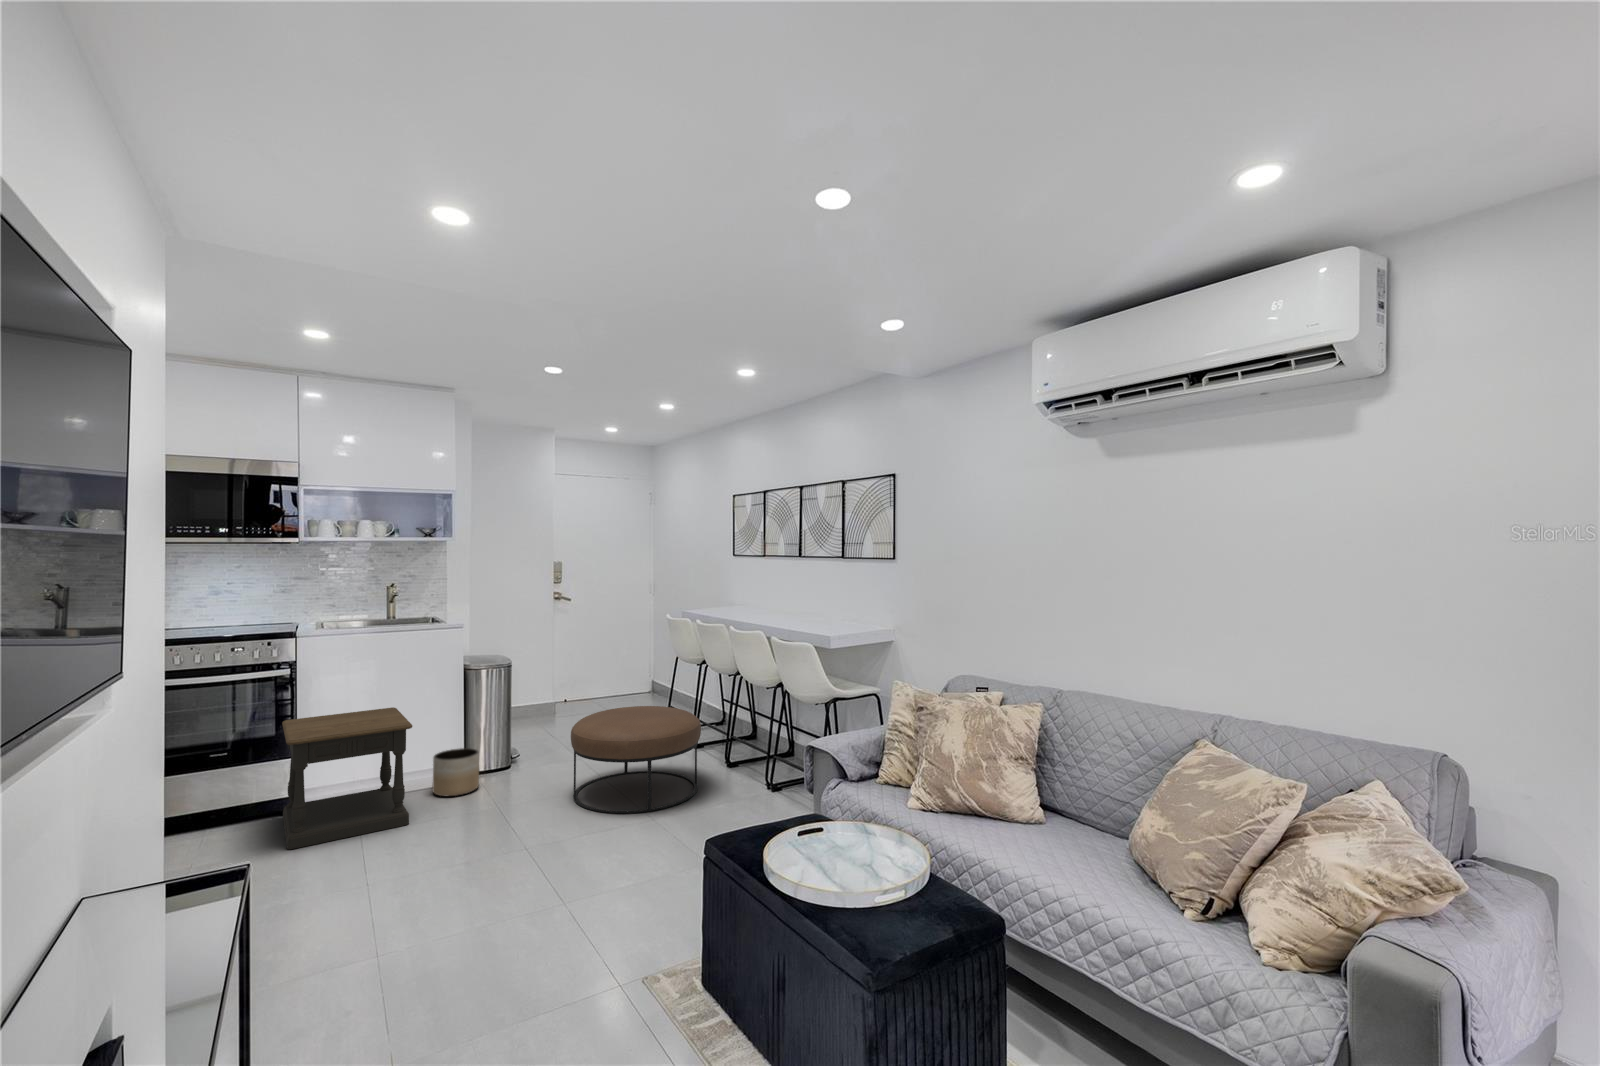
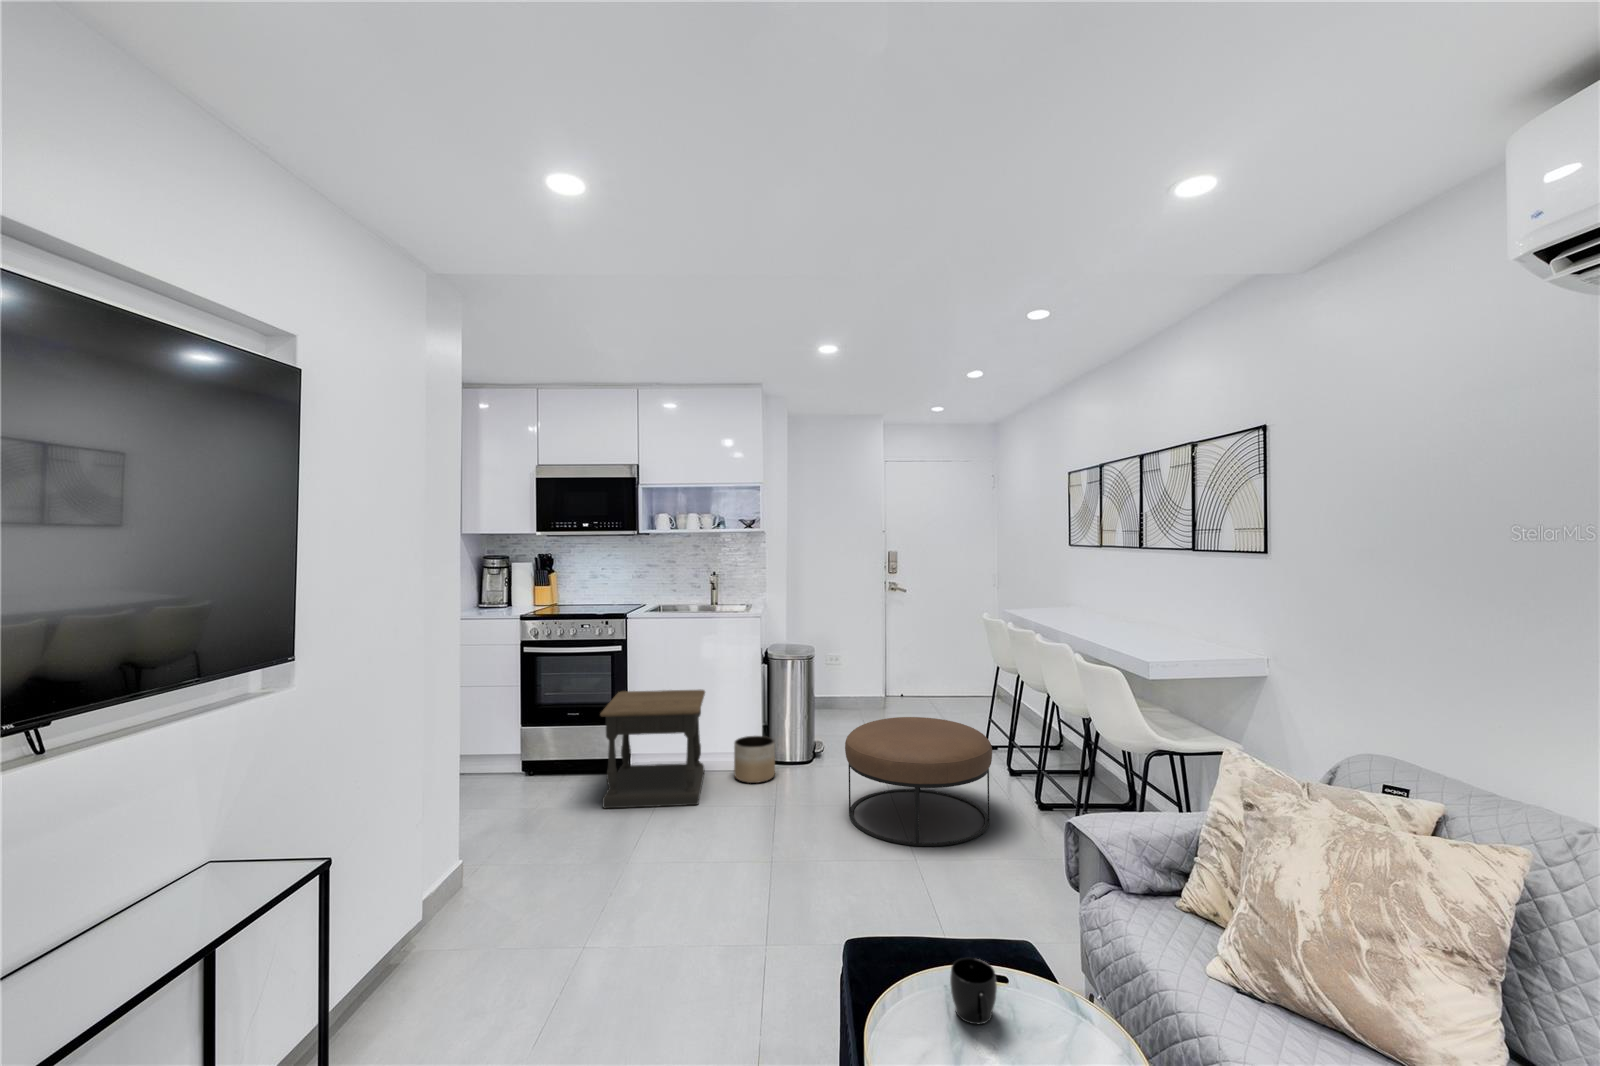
mug: none [800,815,830,851] -> present [950,958,997,1025]

